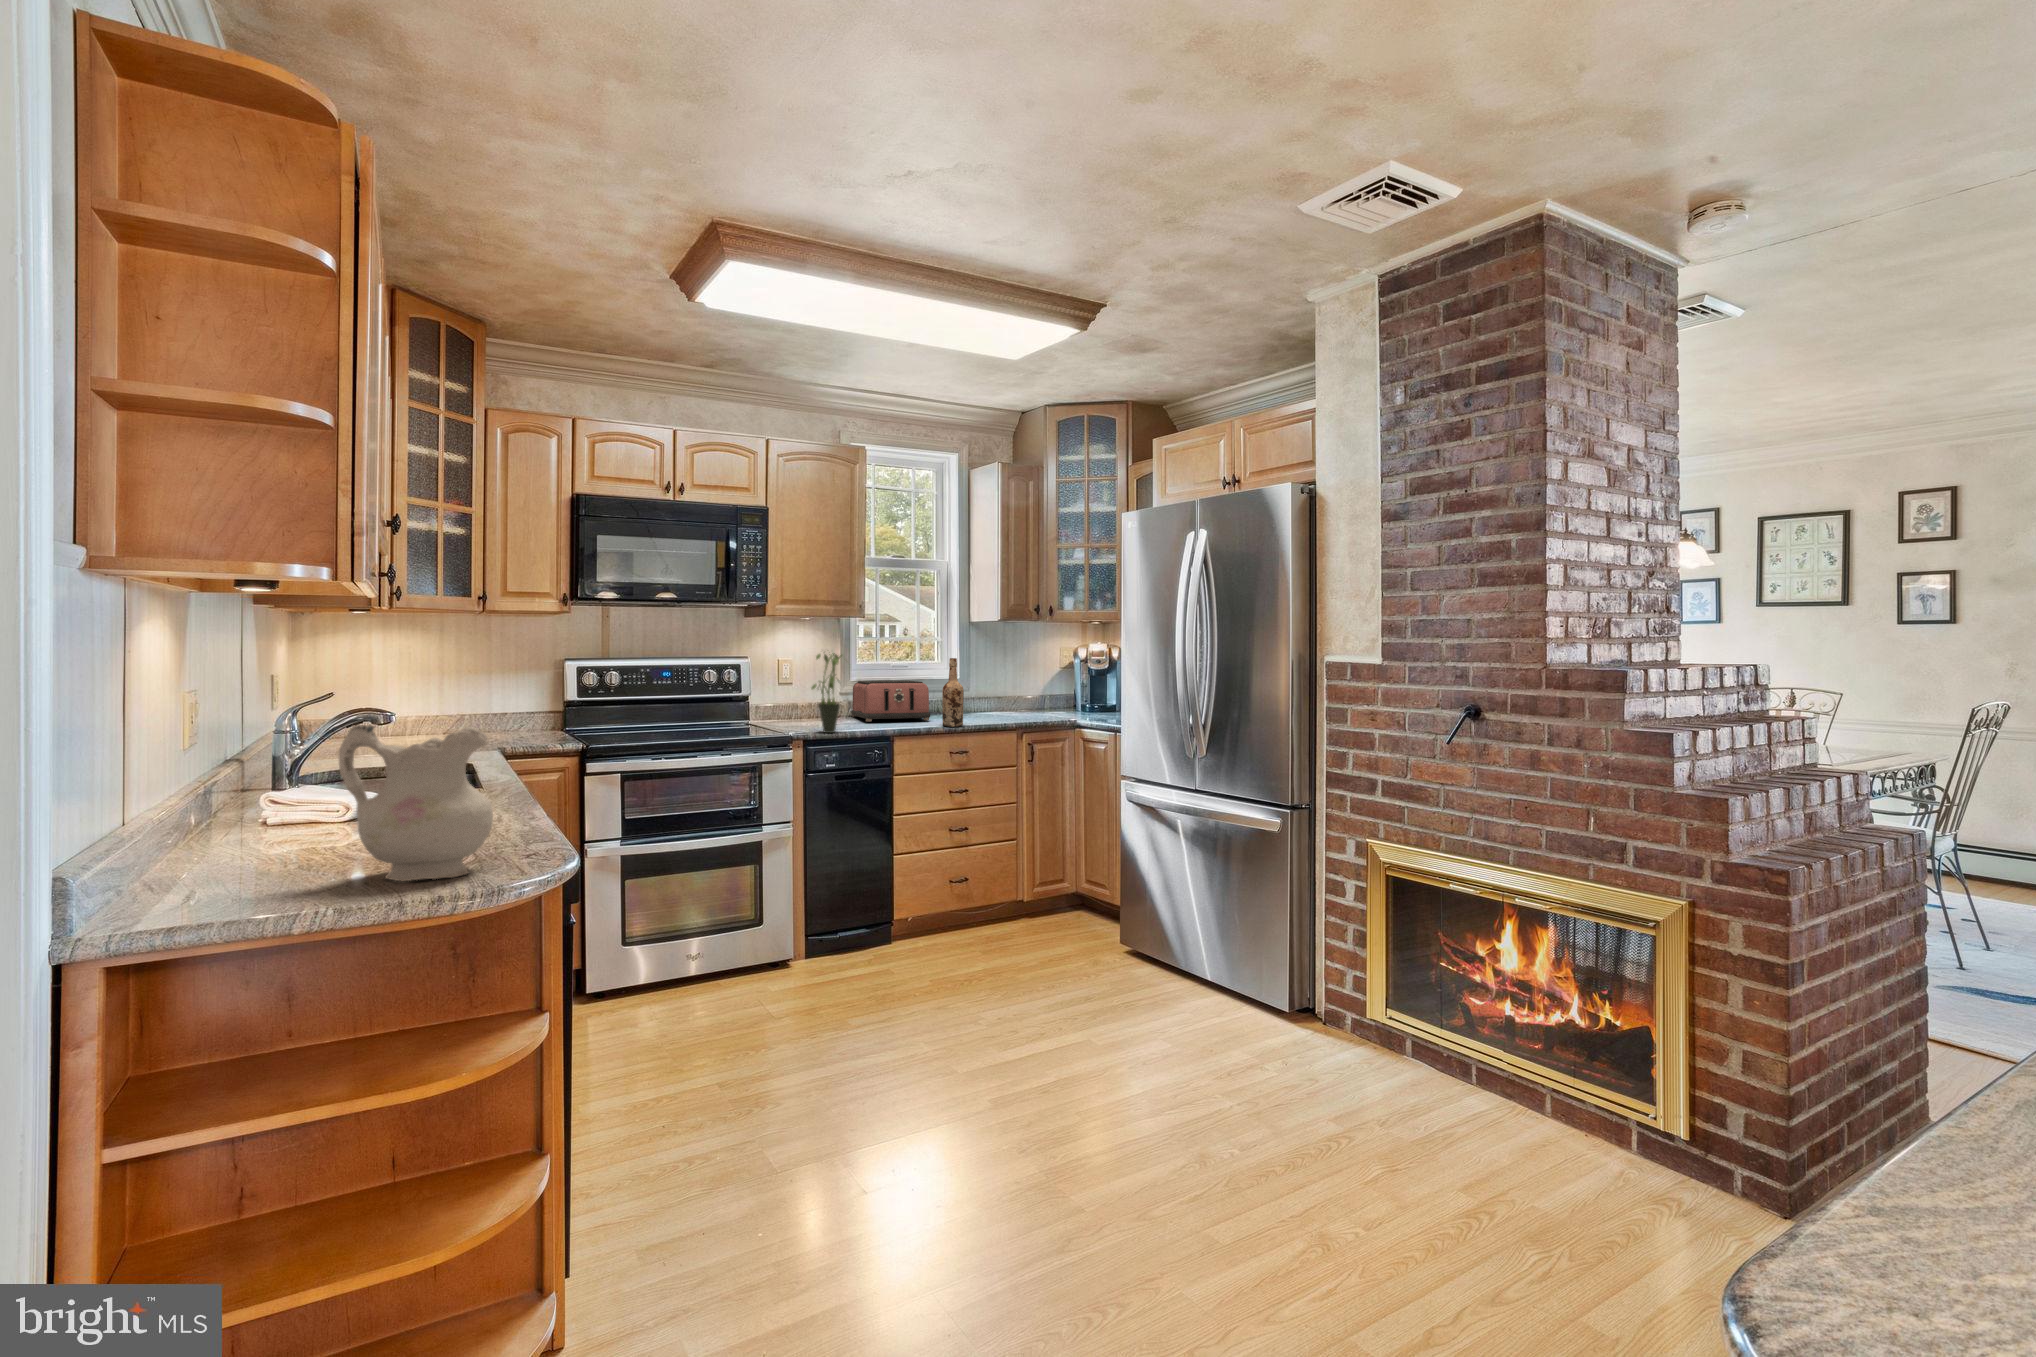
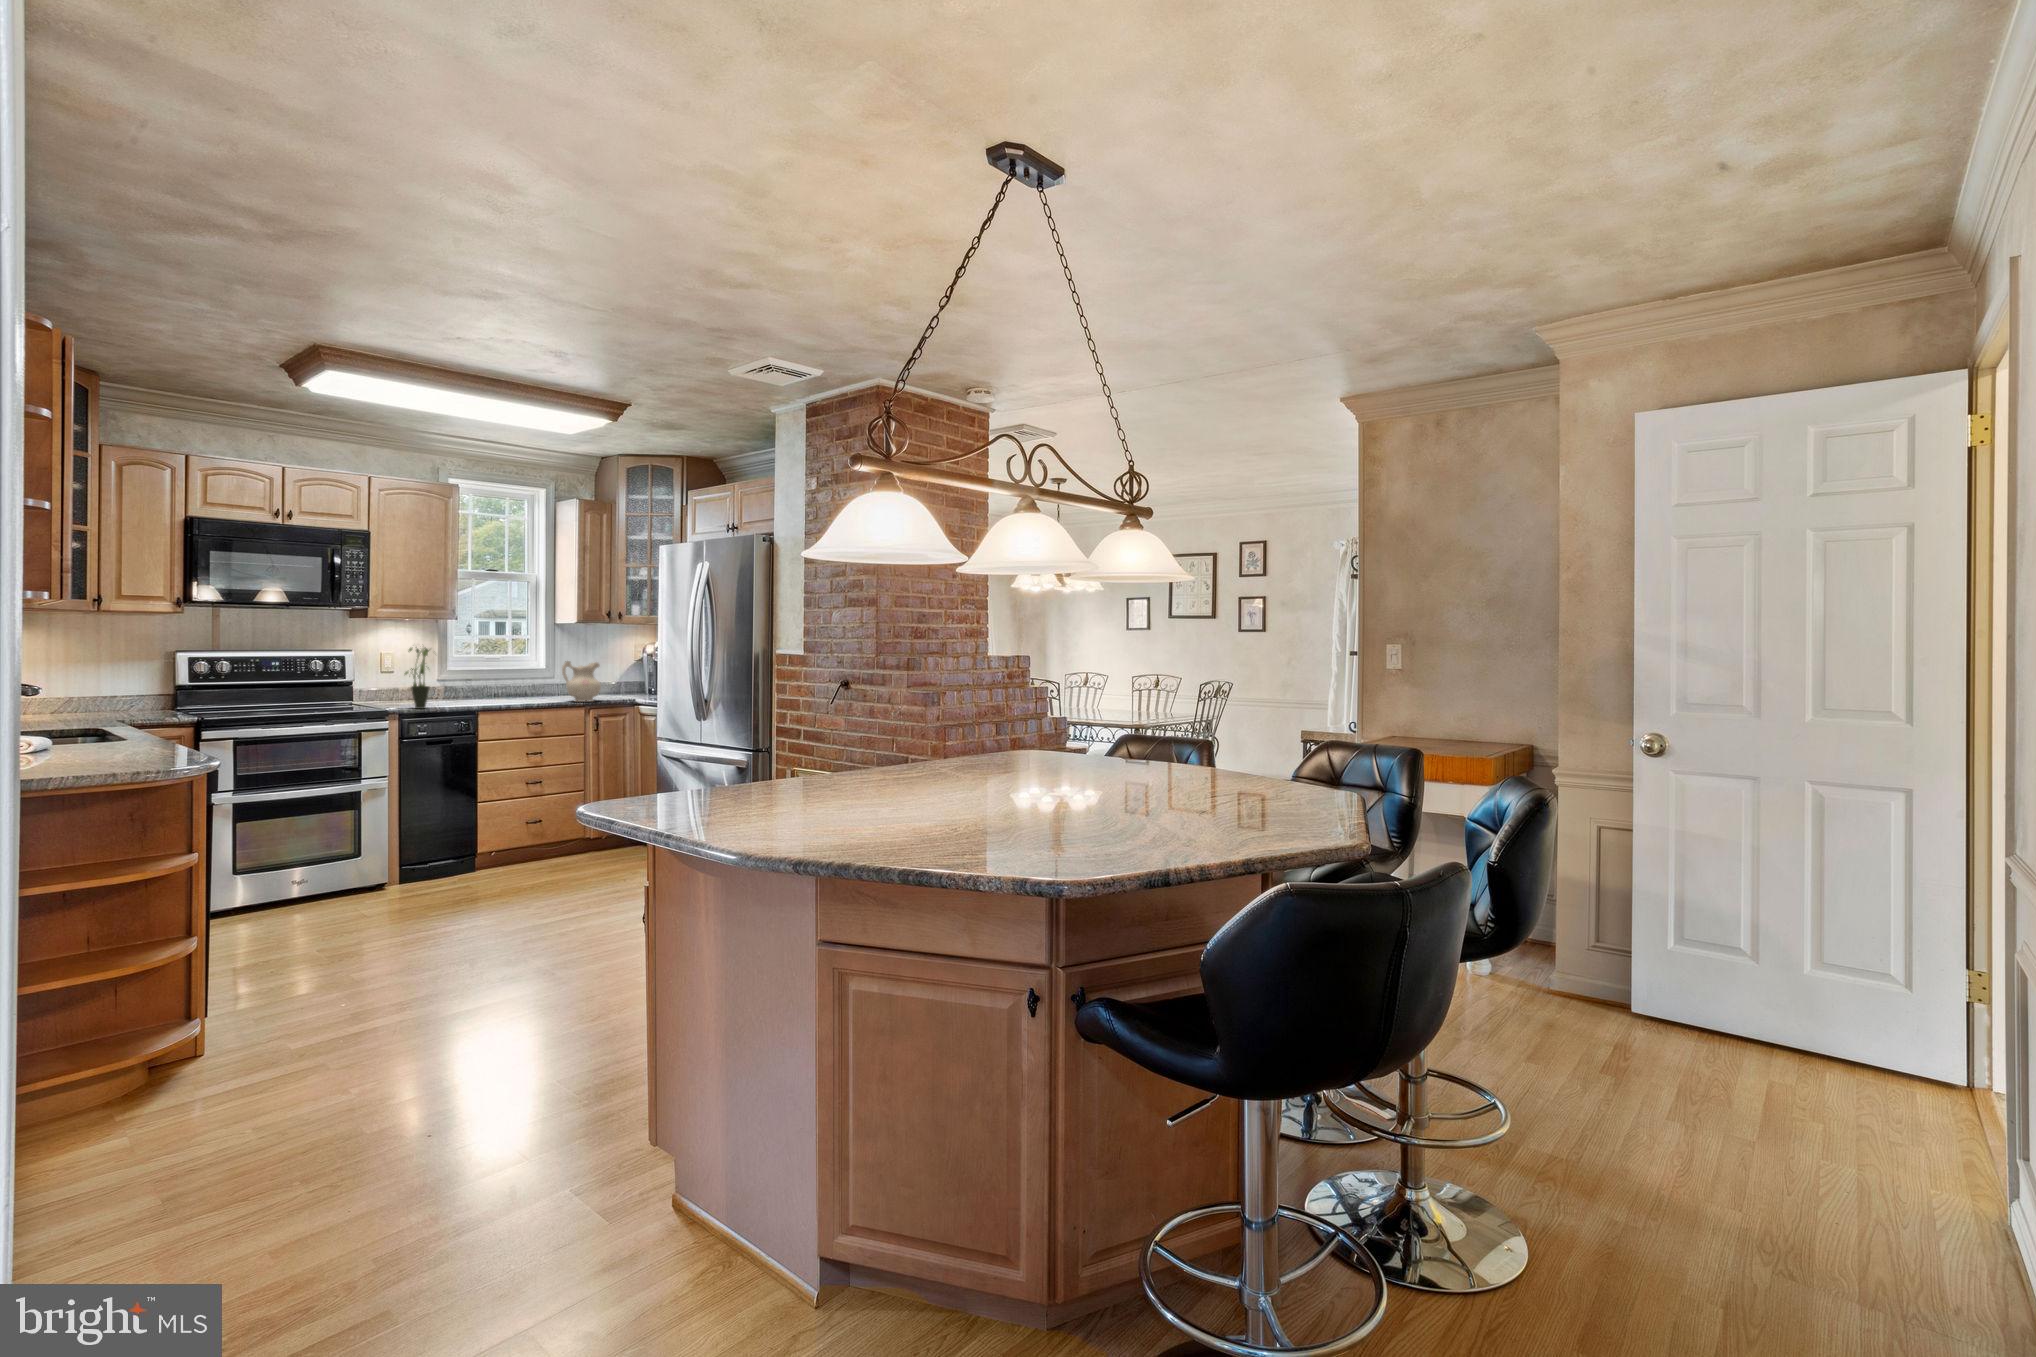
wine bottle: present [942,658,964,727] -> none [521,652,539,704]
toaster: present [851,680,930,722] -> none [446,669,513,701]
ceramic pitcher: present [339,725,493,881] -> present [562,661,601,702]

